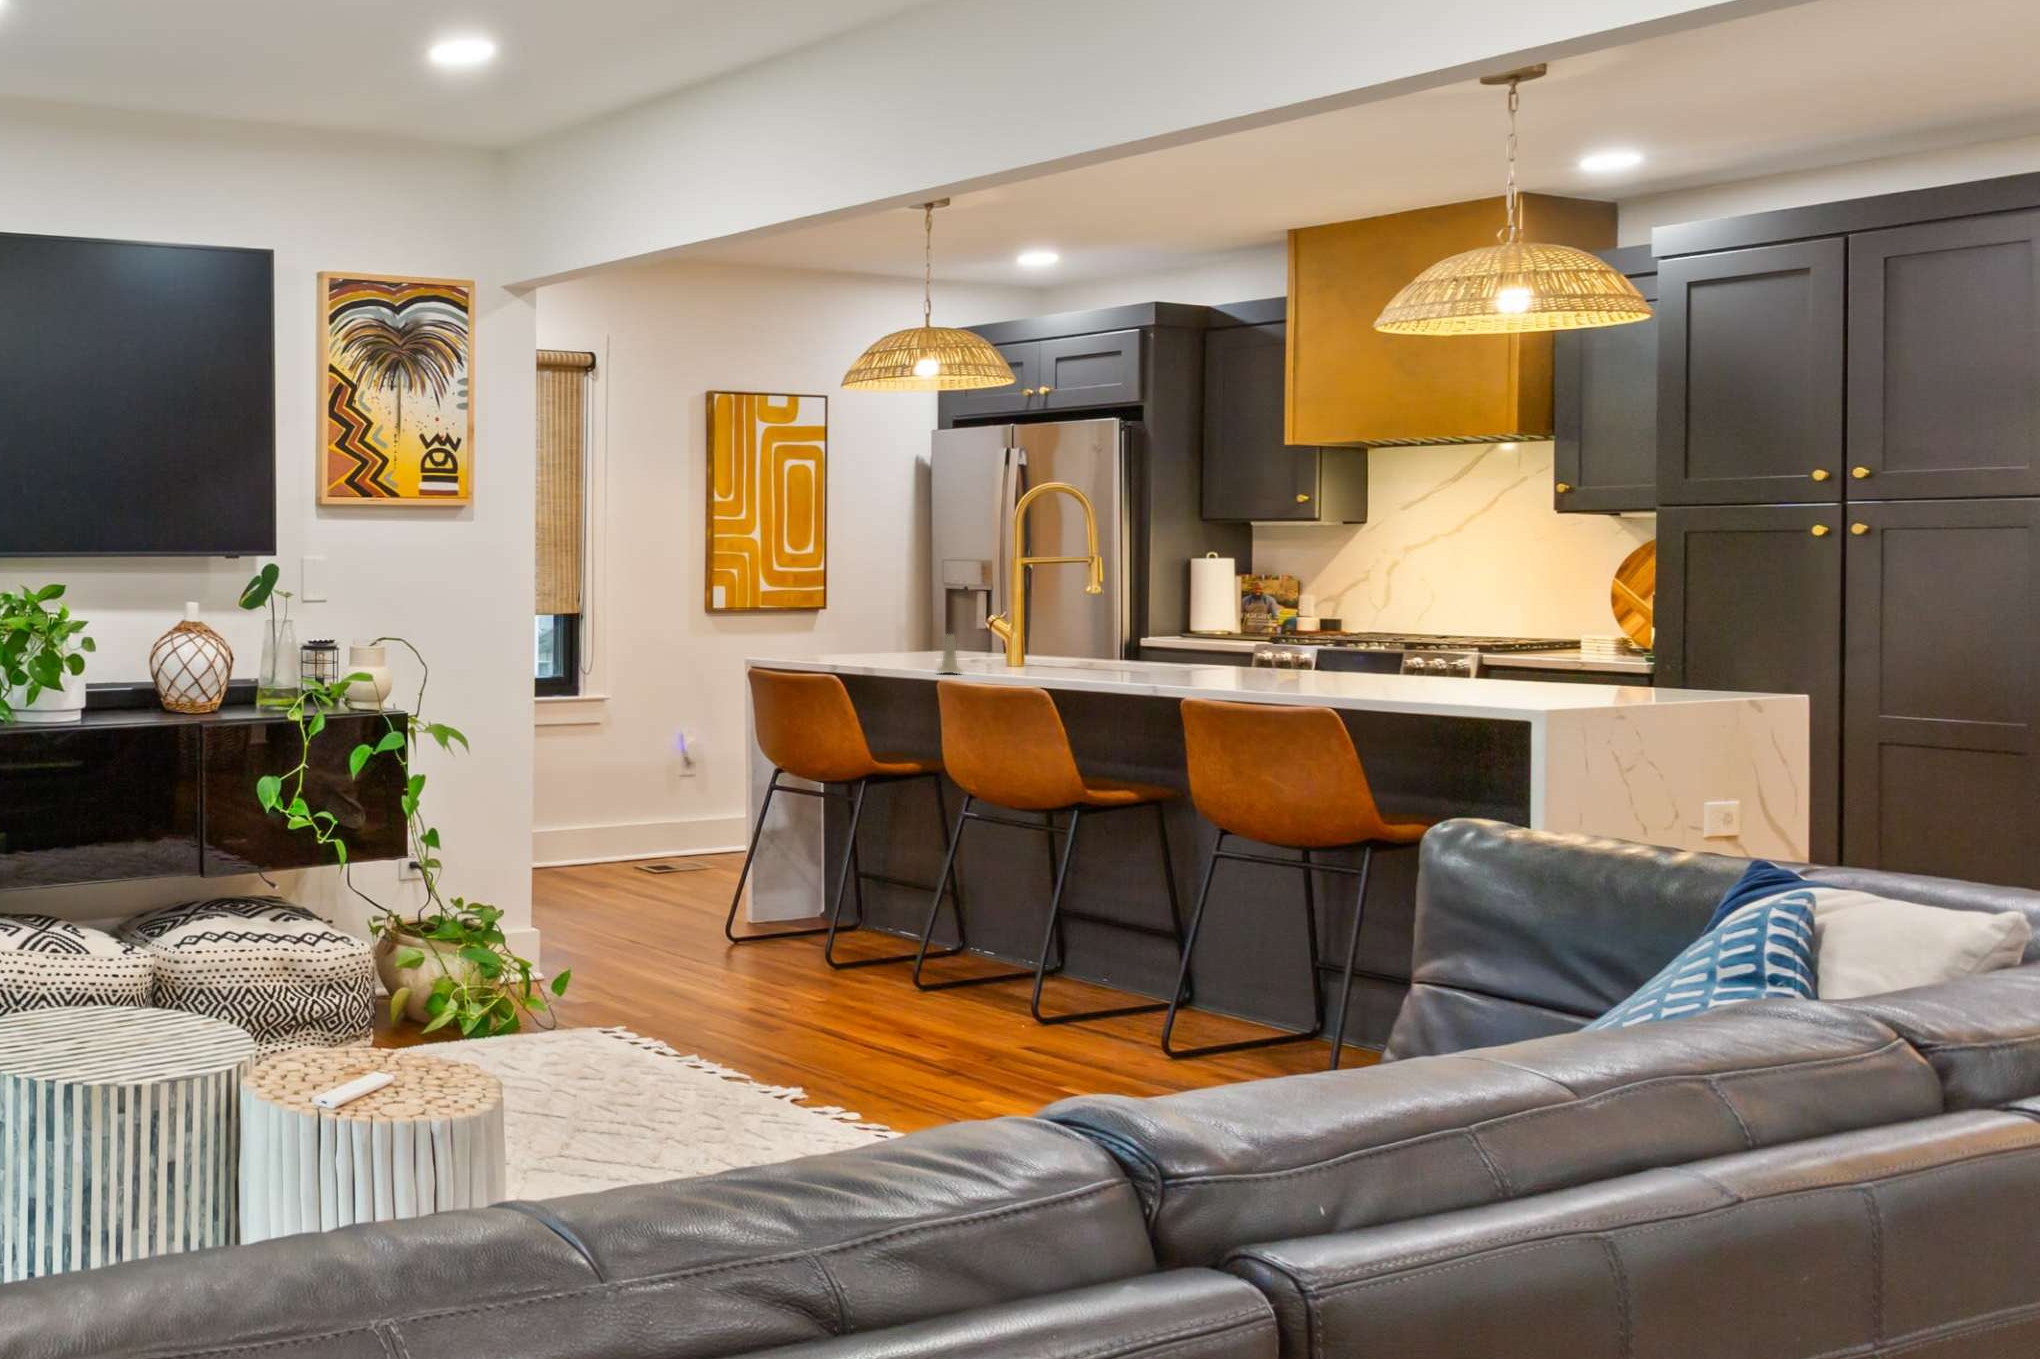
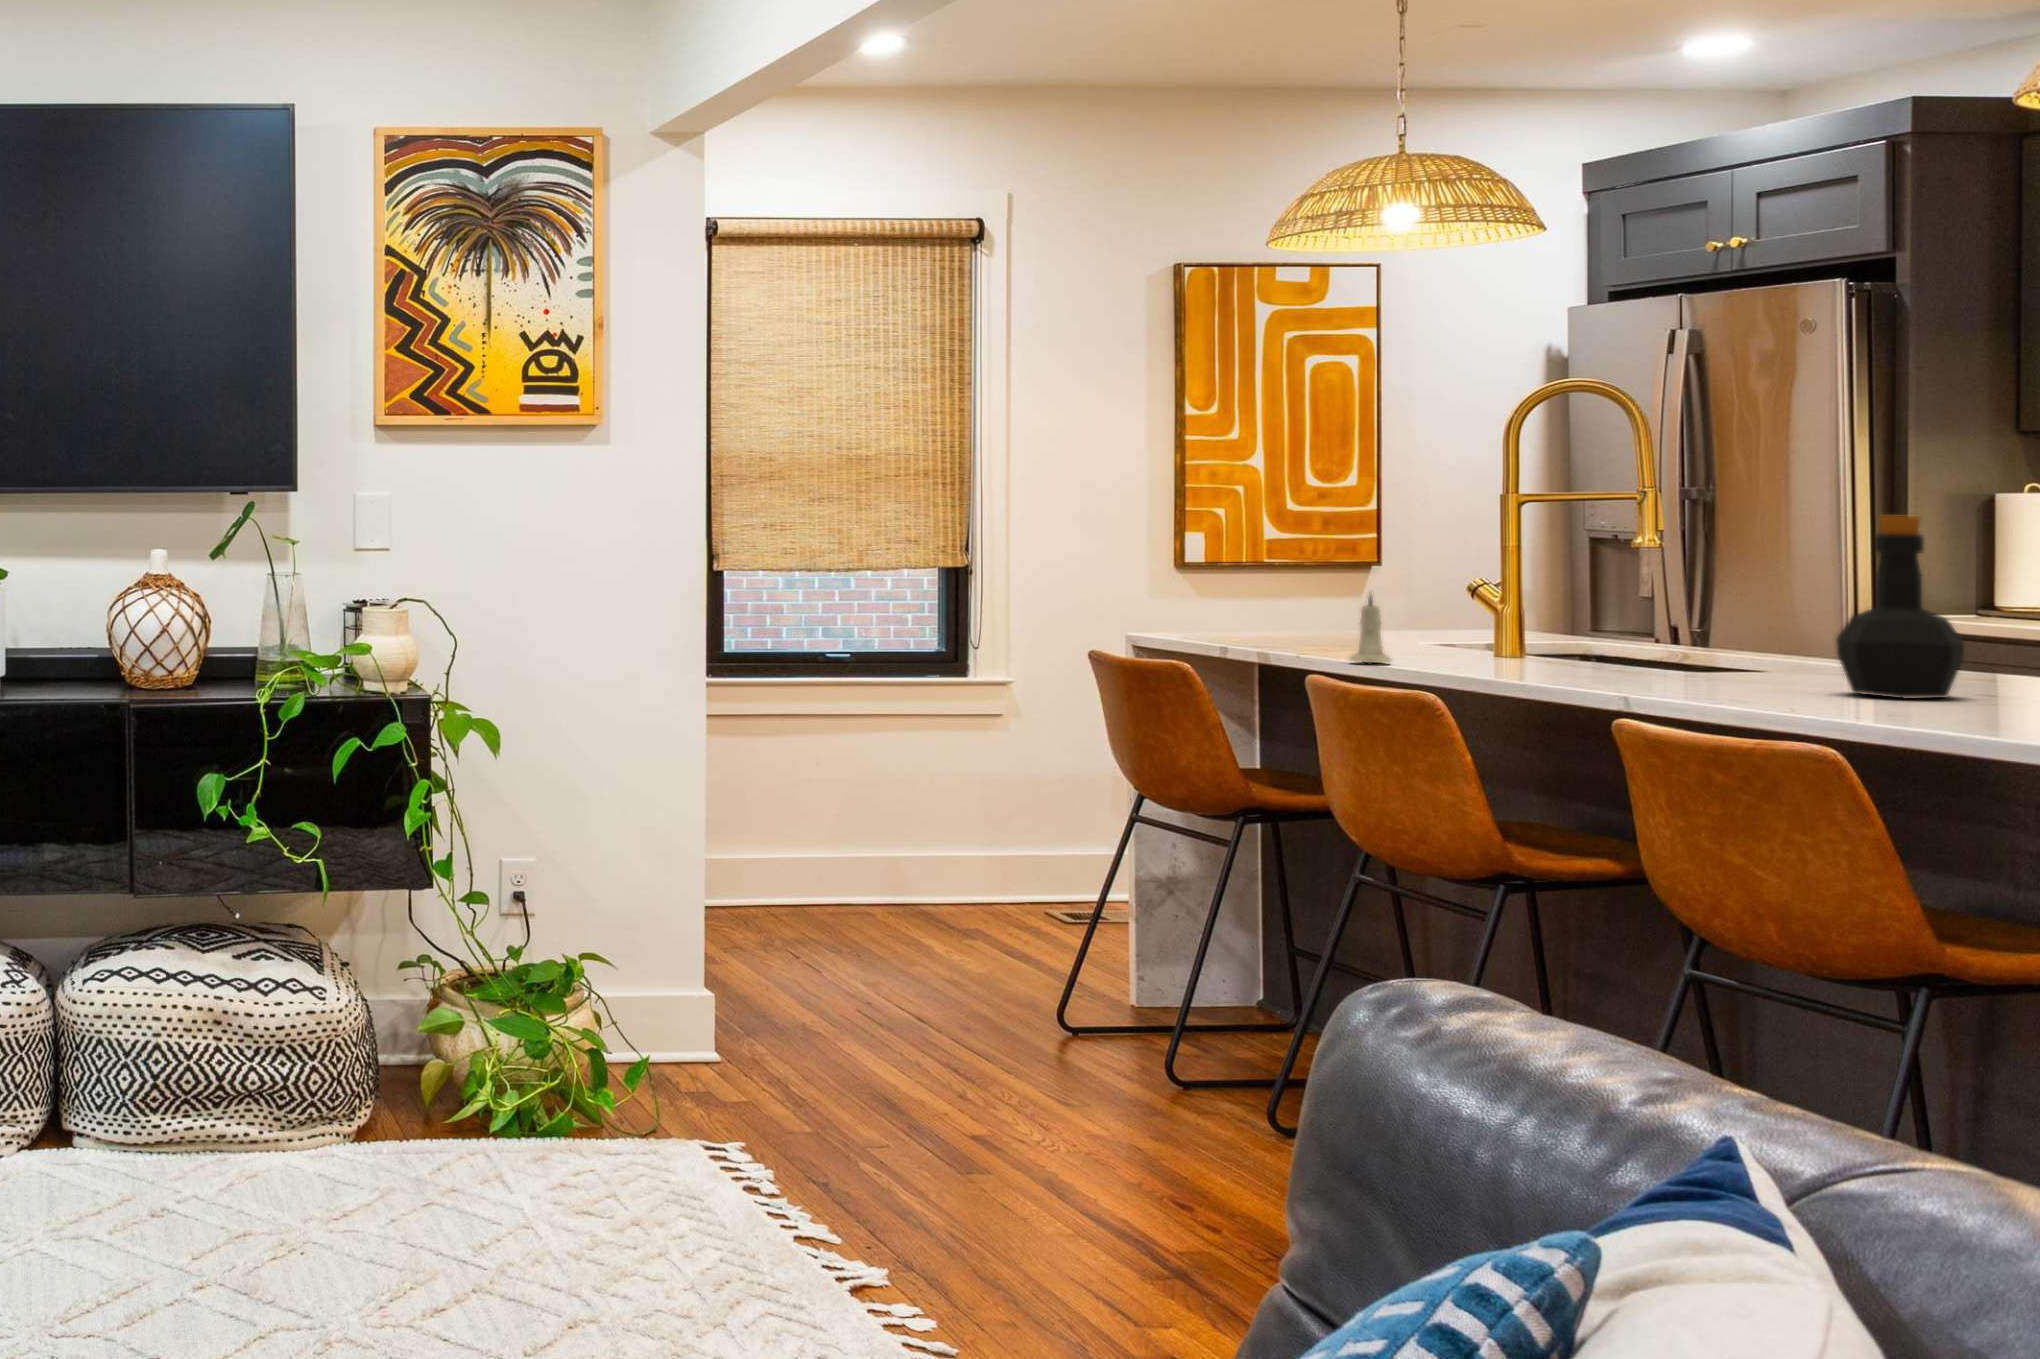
bottle: none [1248,577,1315,687] -> present [1836,516,1964,699]

